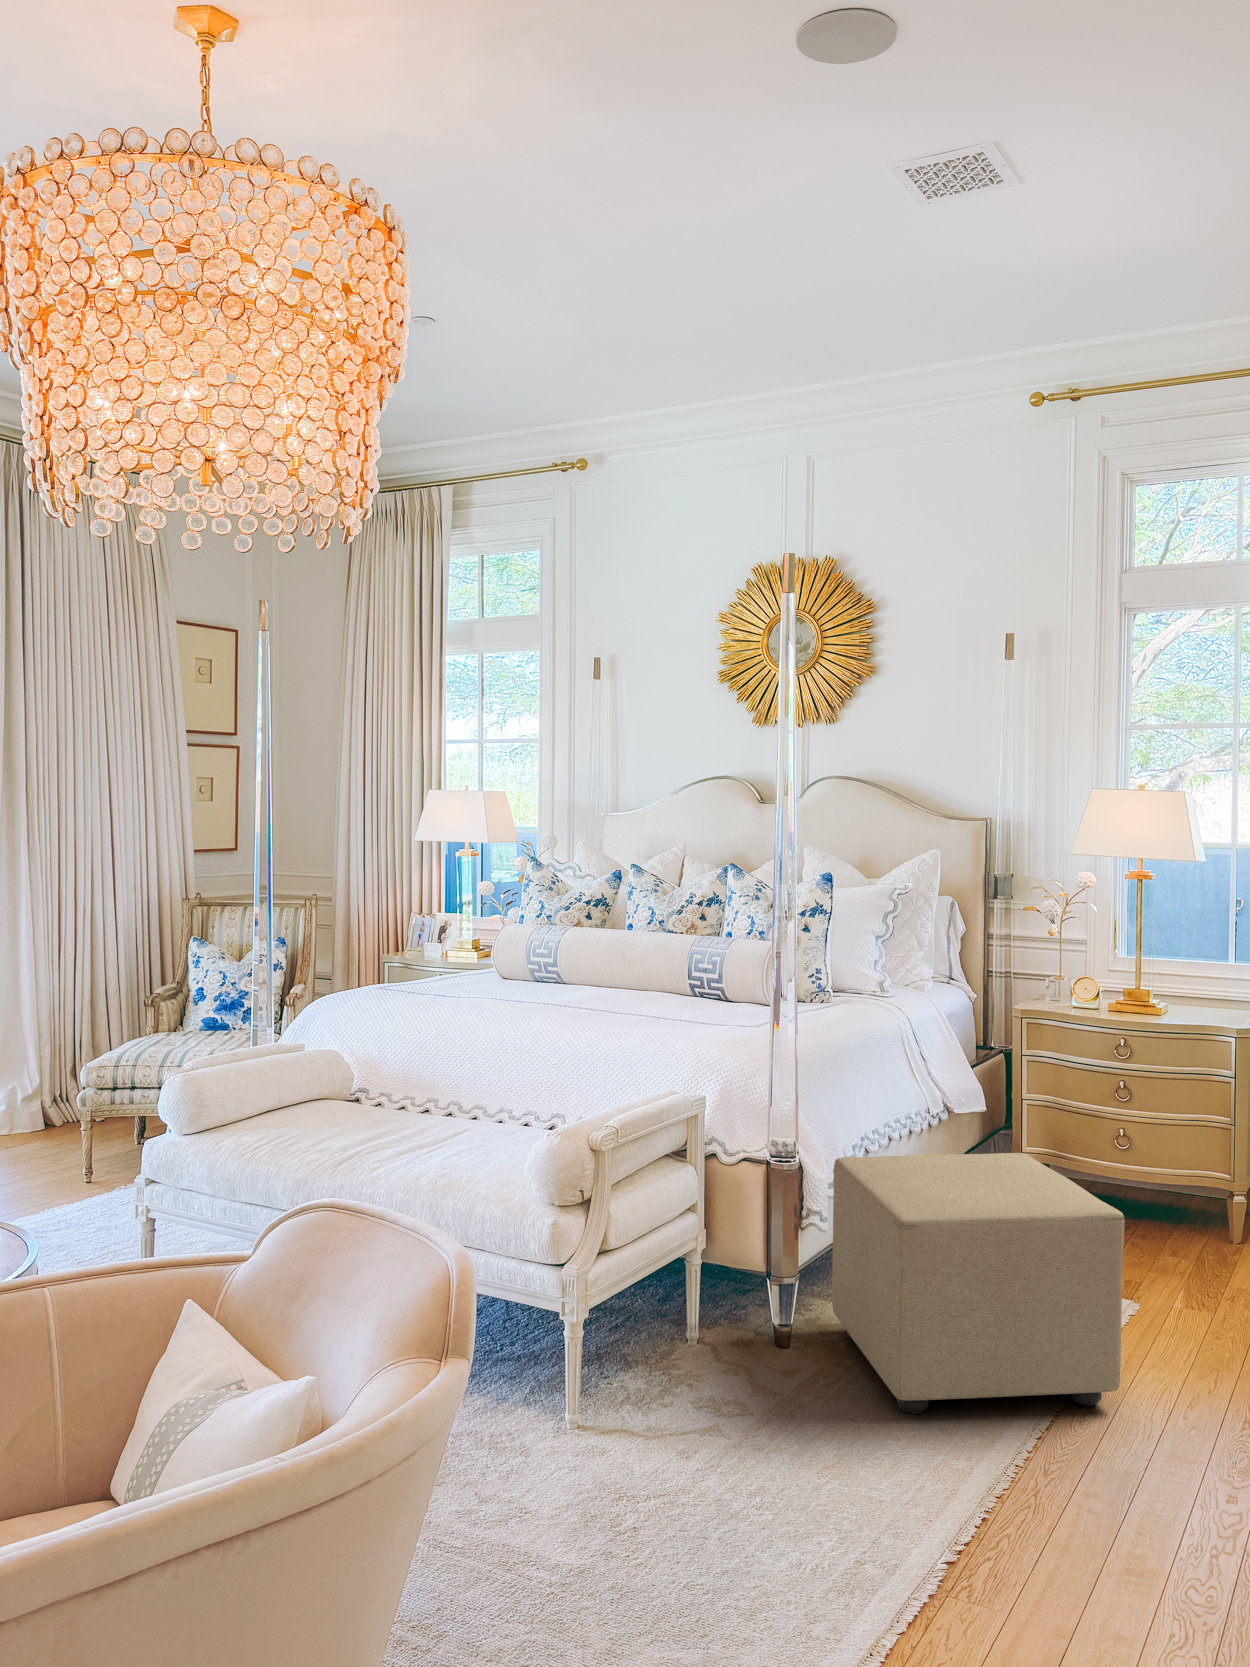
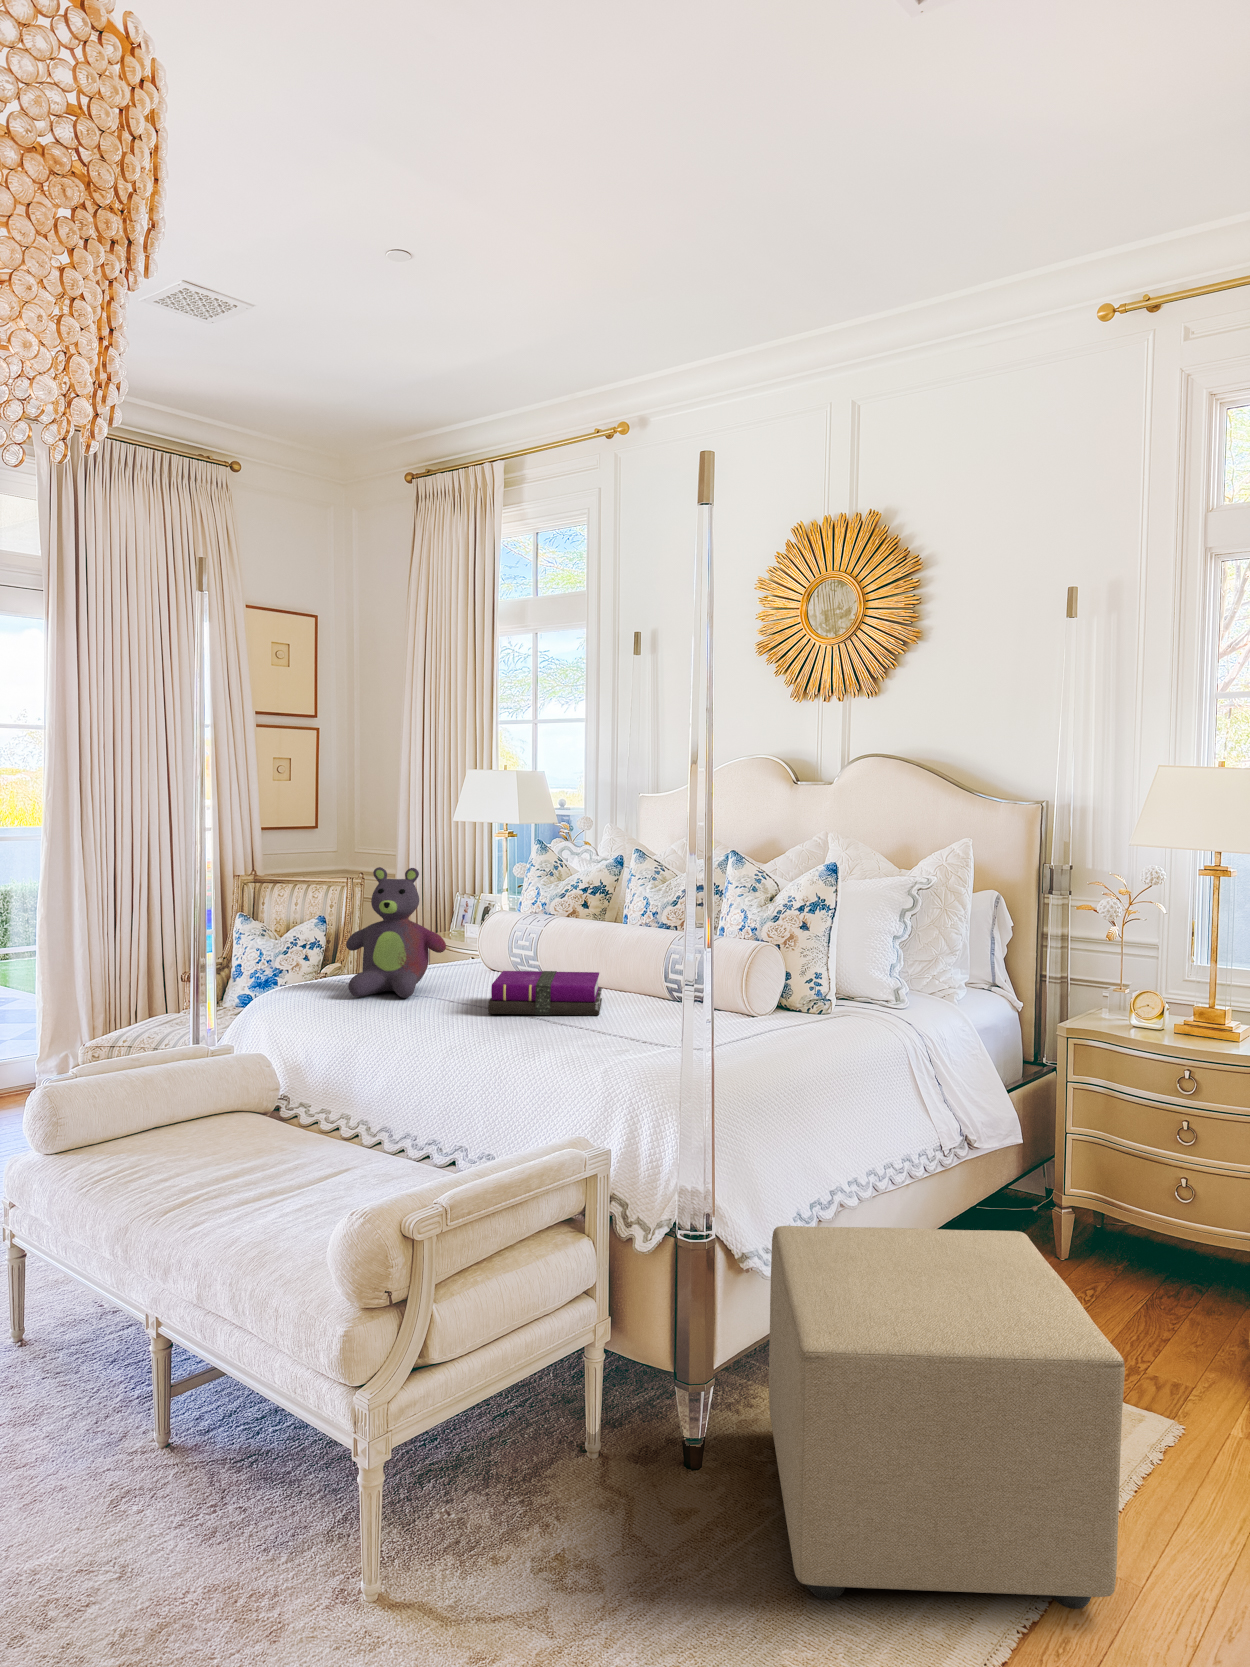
stuffed bear: none [381,881,476,1000] -> present [346,867,446,998]
notebook: none [536,972,640,1008] -> present [488,971,602,1015]

